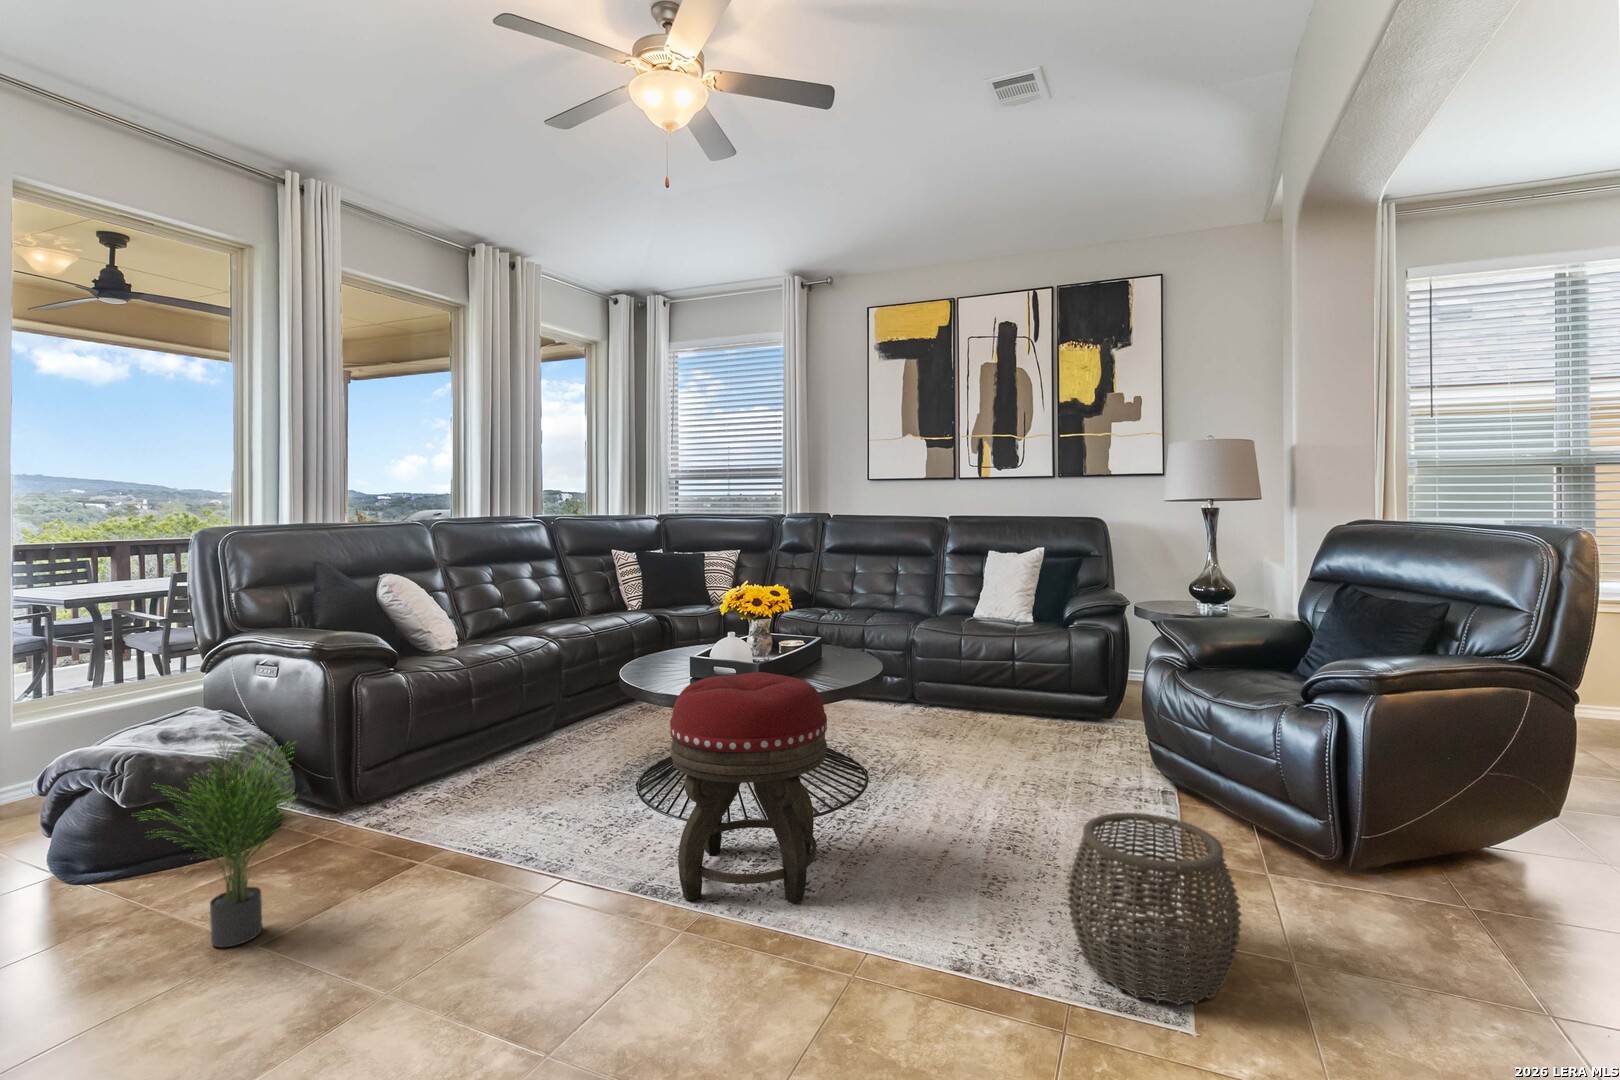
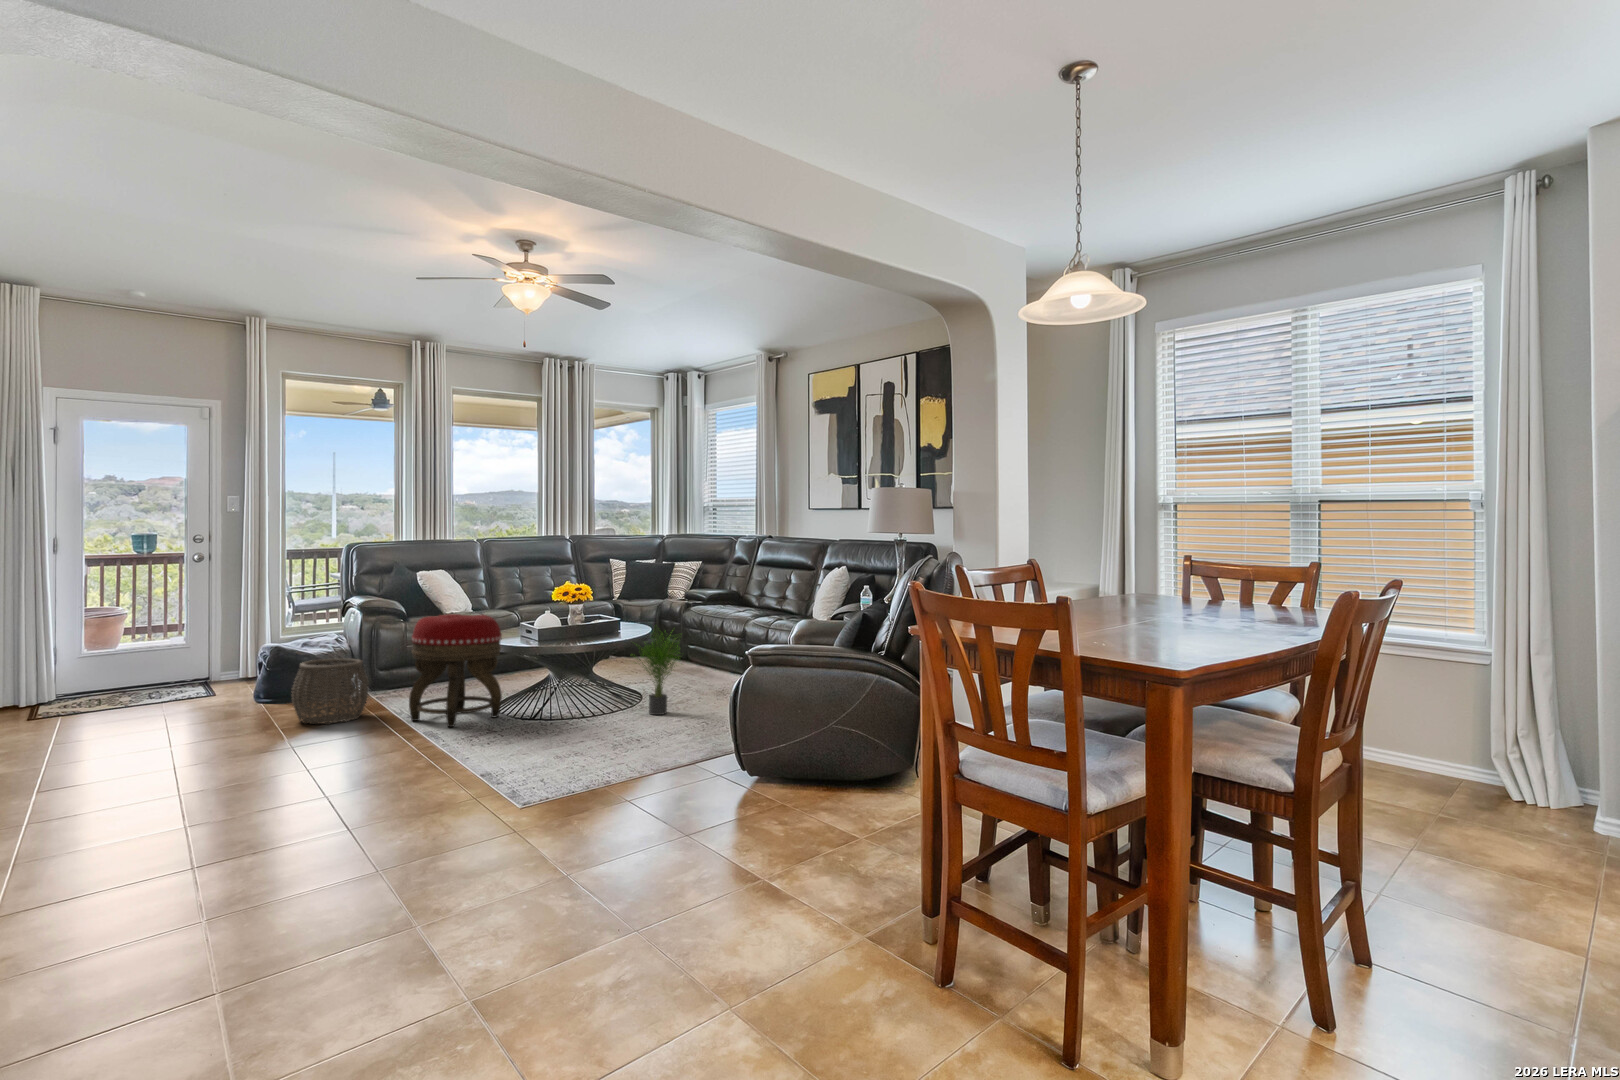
potted plant: present [156,743,295,947] -> present [635,634,679,715]
woven basket: present [1067,813,1241,1005] -> present [292,658,368,724]

